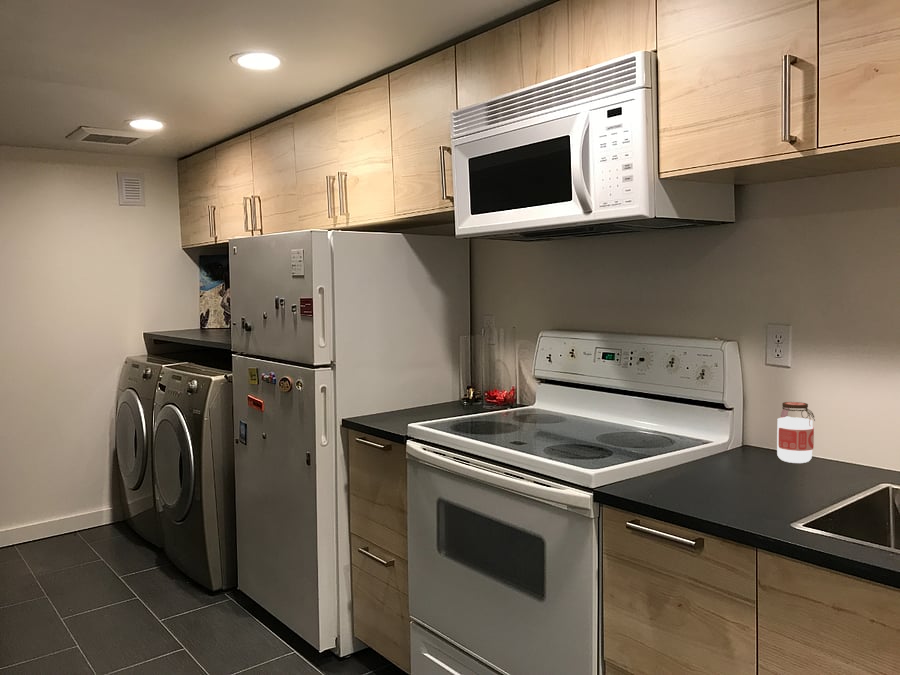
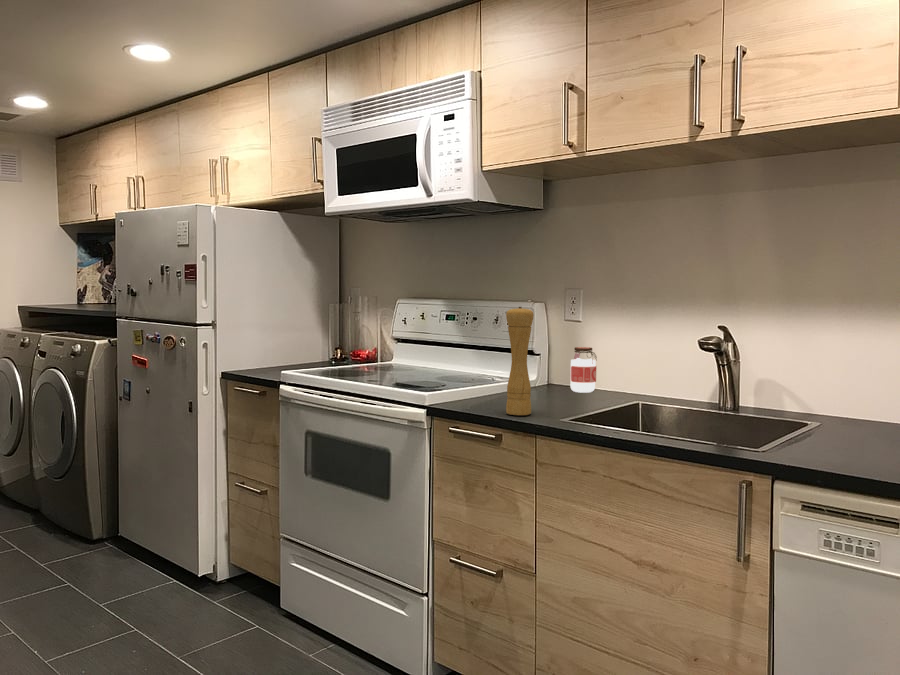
pepper mill: none [705,363,744,512] -> present [506,307,534,415]

